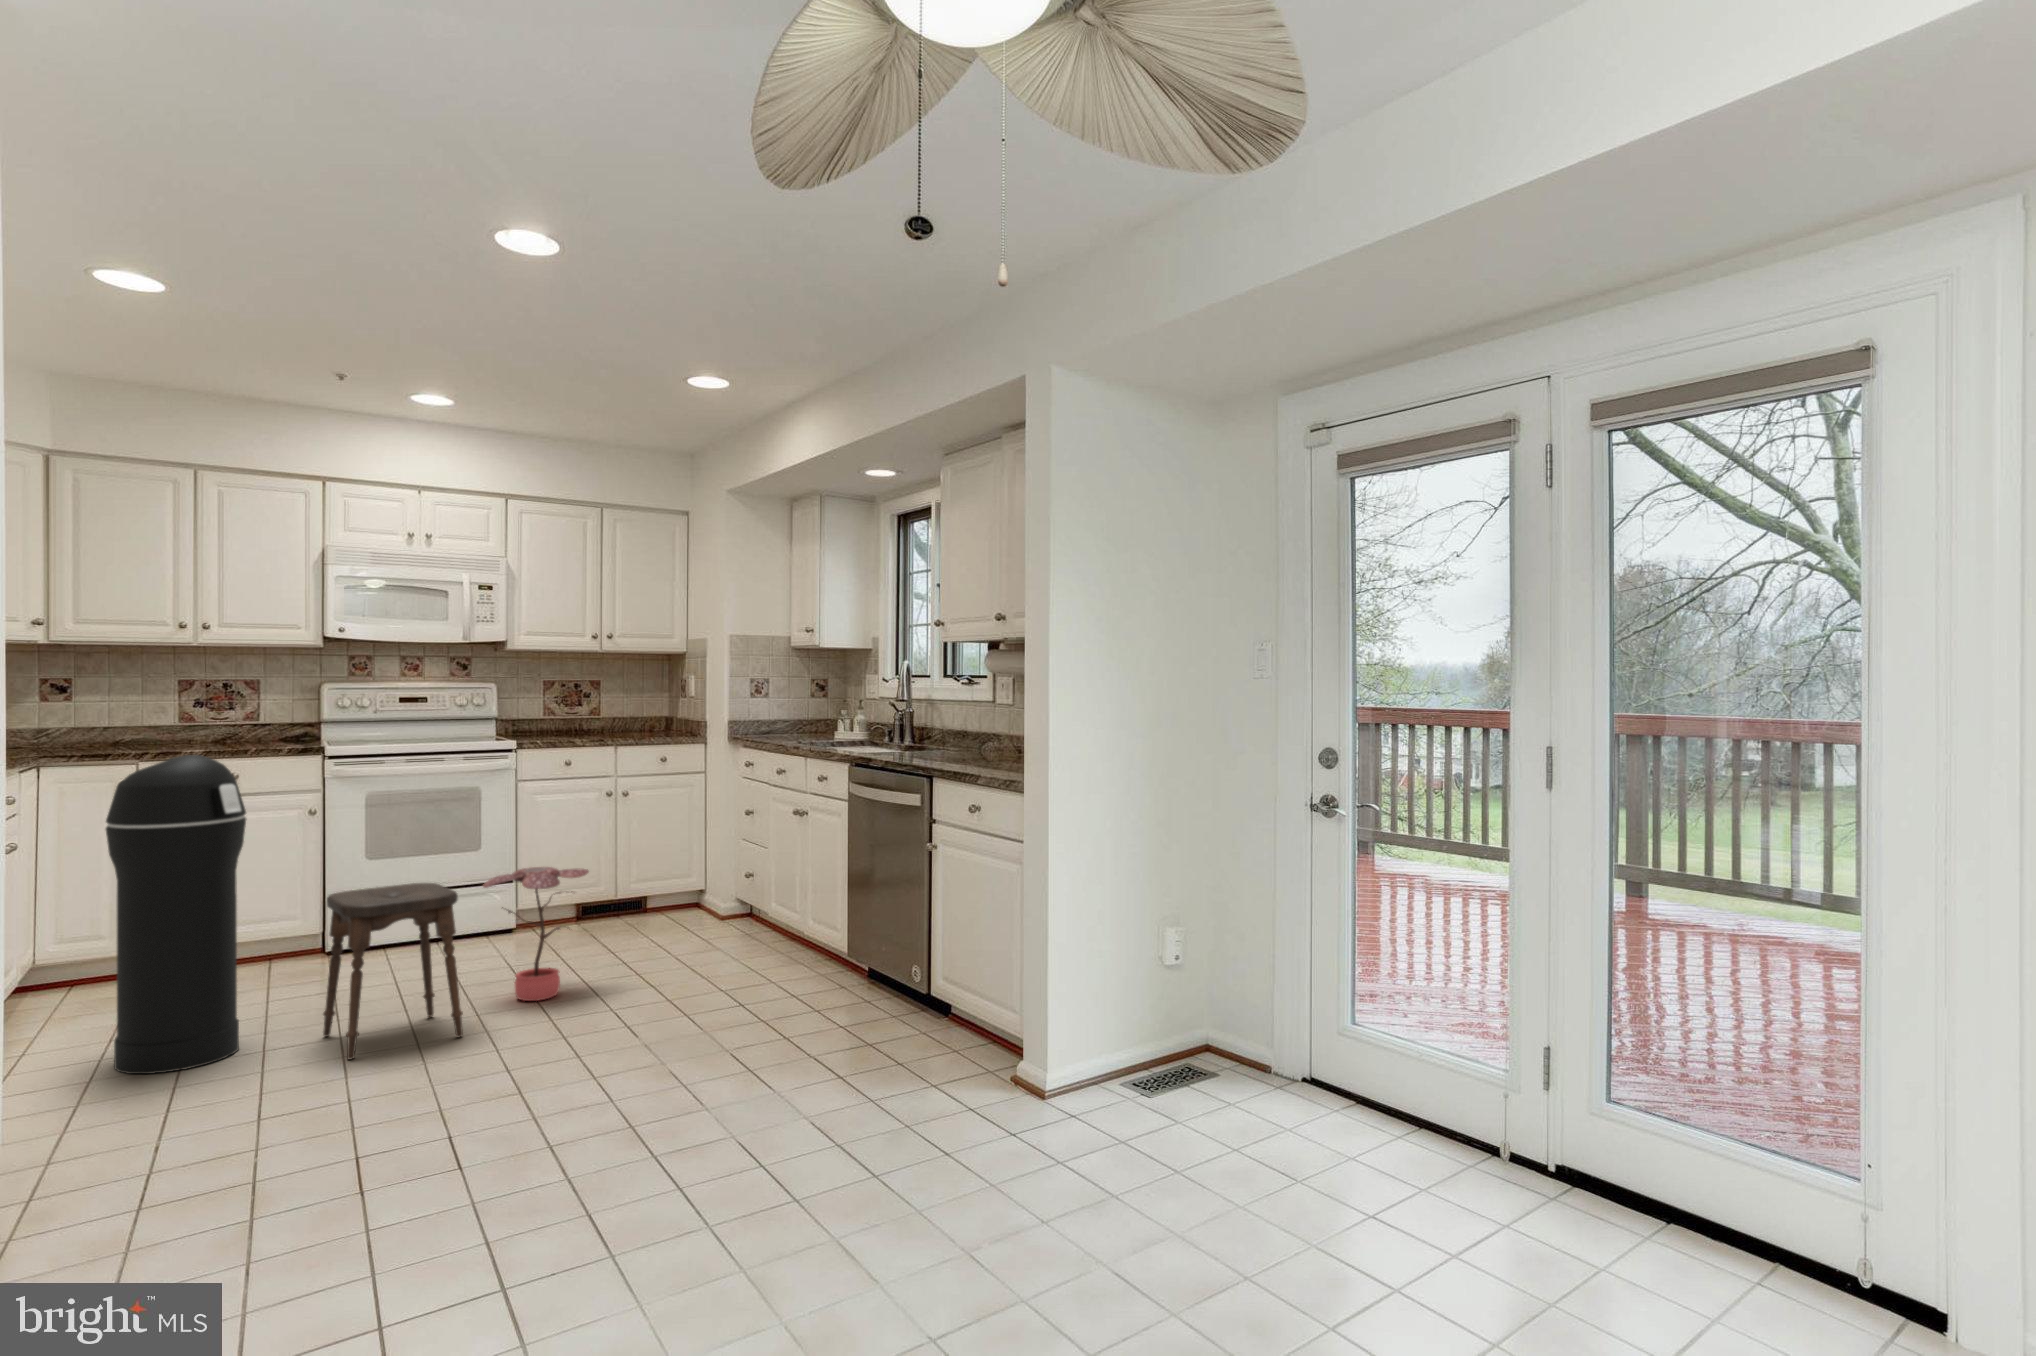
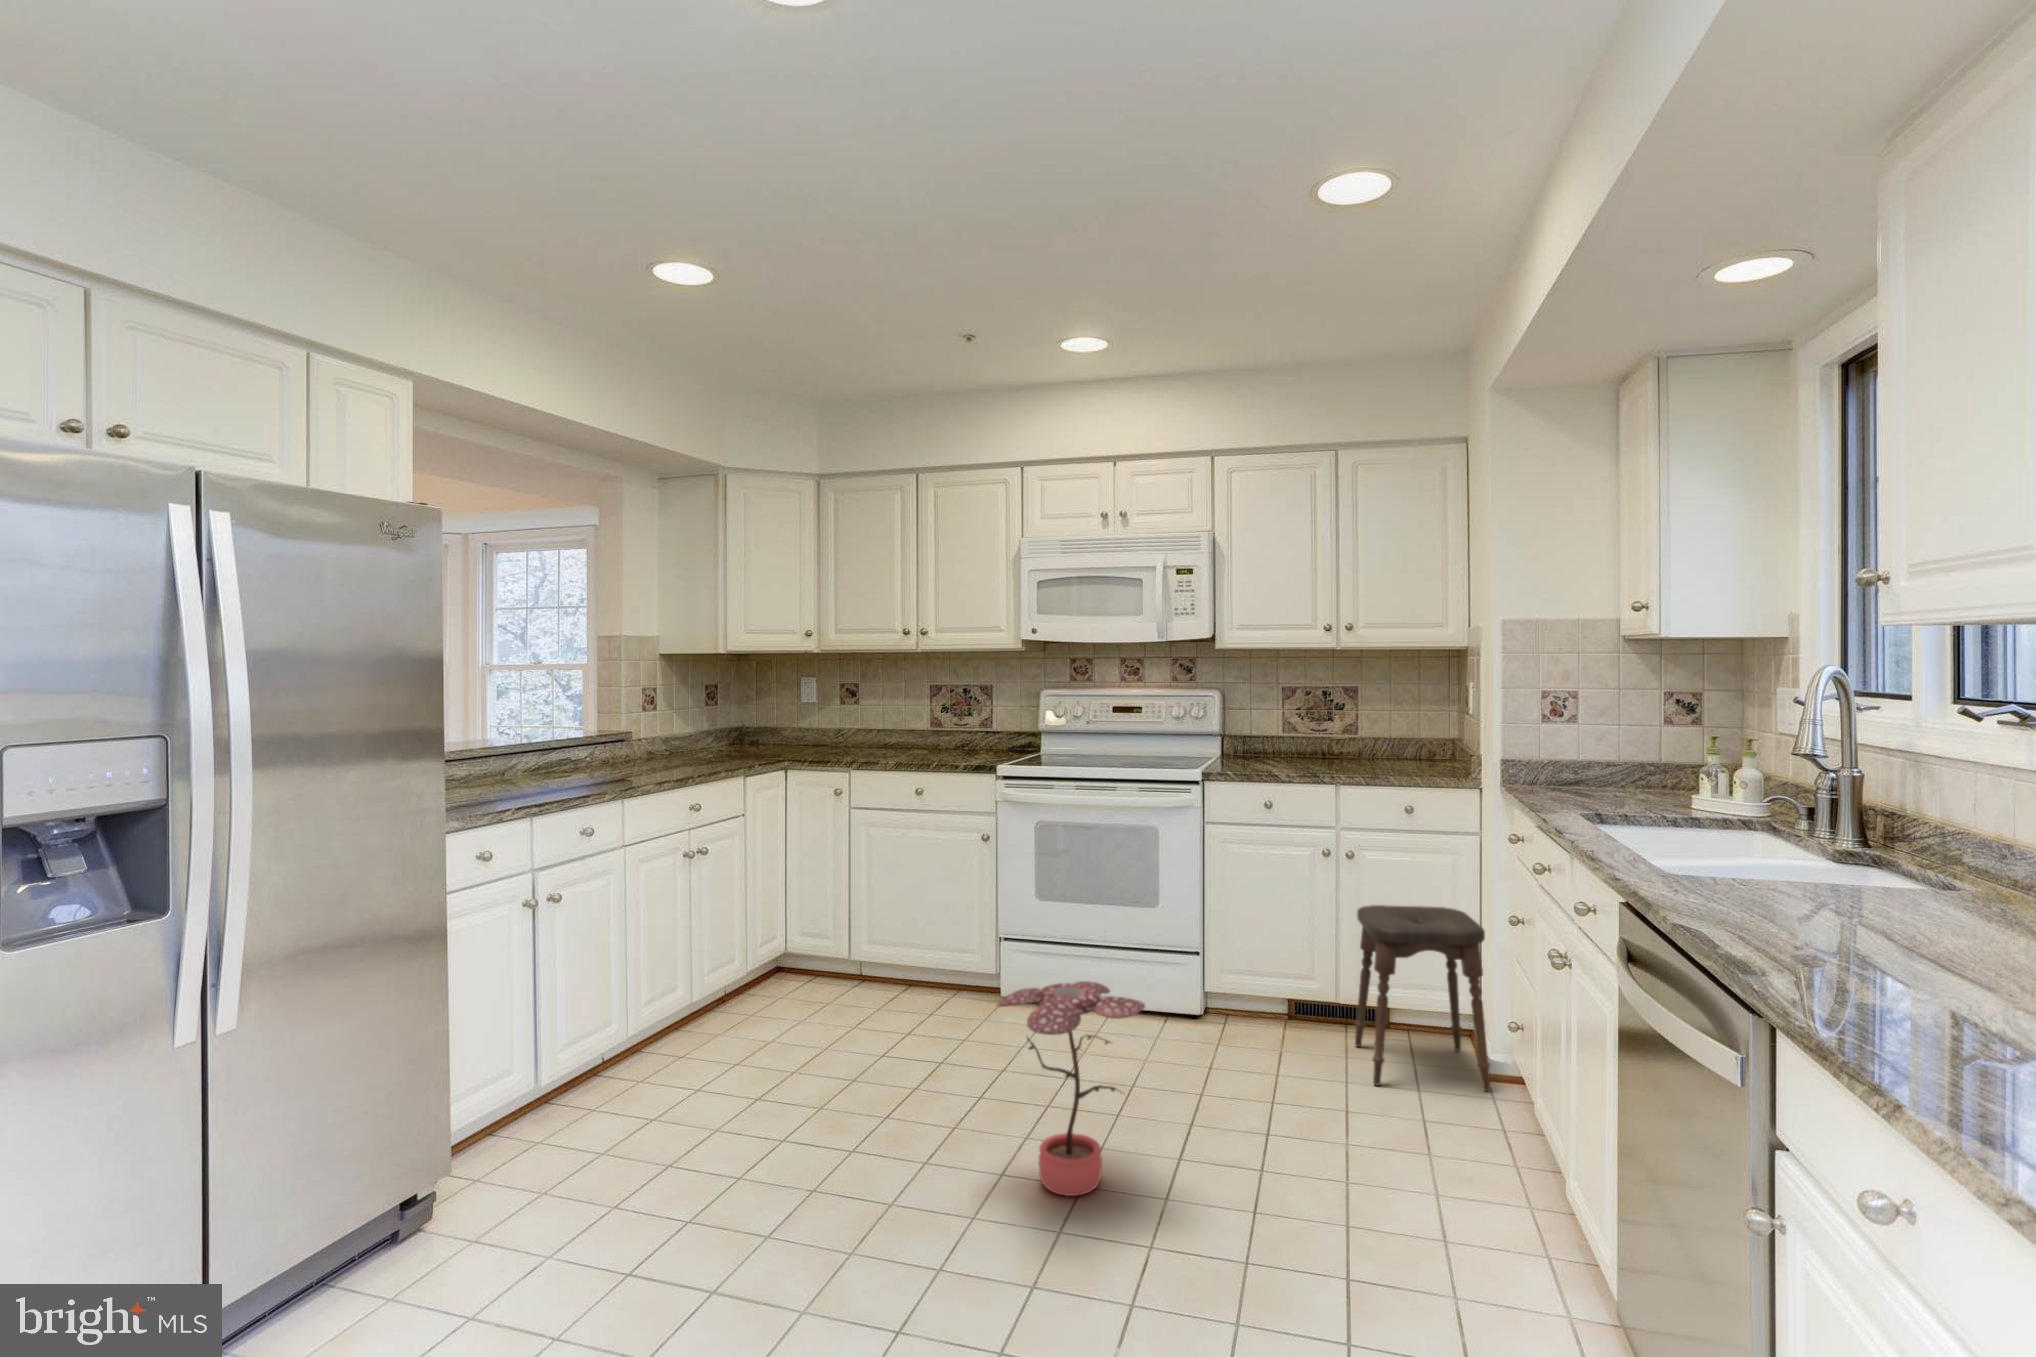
trash can: present [106,755,246,1074] -> none [606,791,746,1168]
stool: present [323,883,463,1059] -> present [1355,905,1491,1091]

